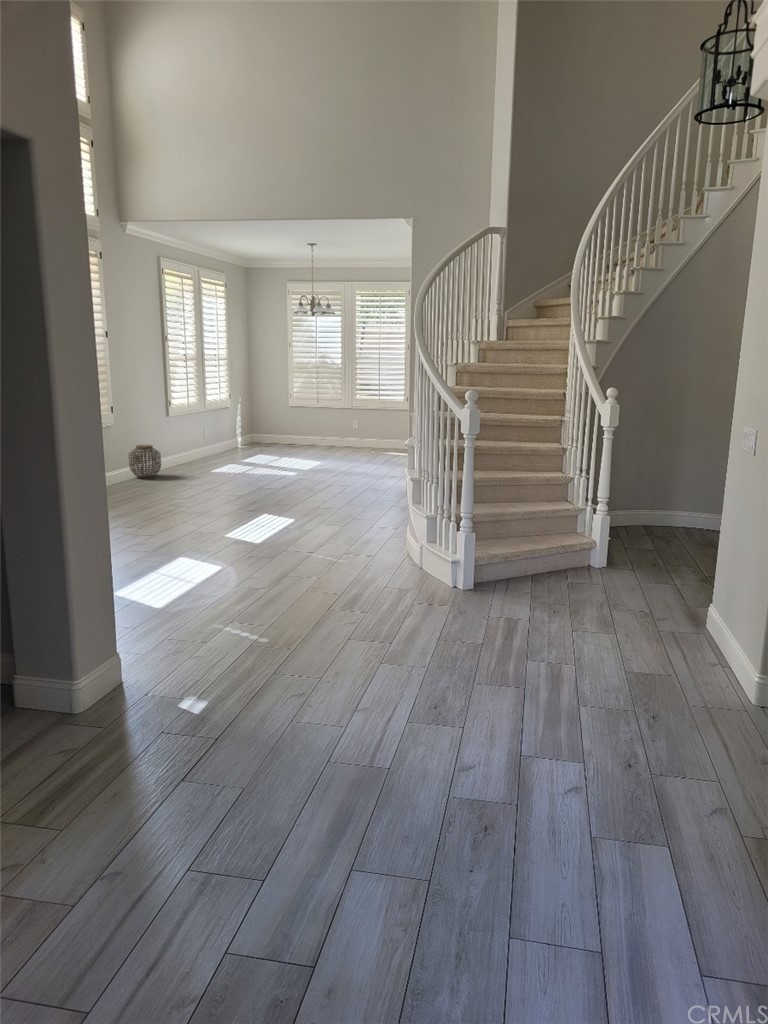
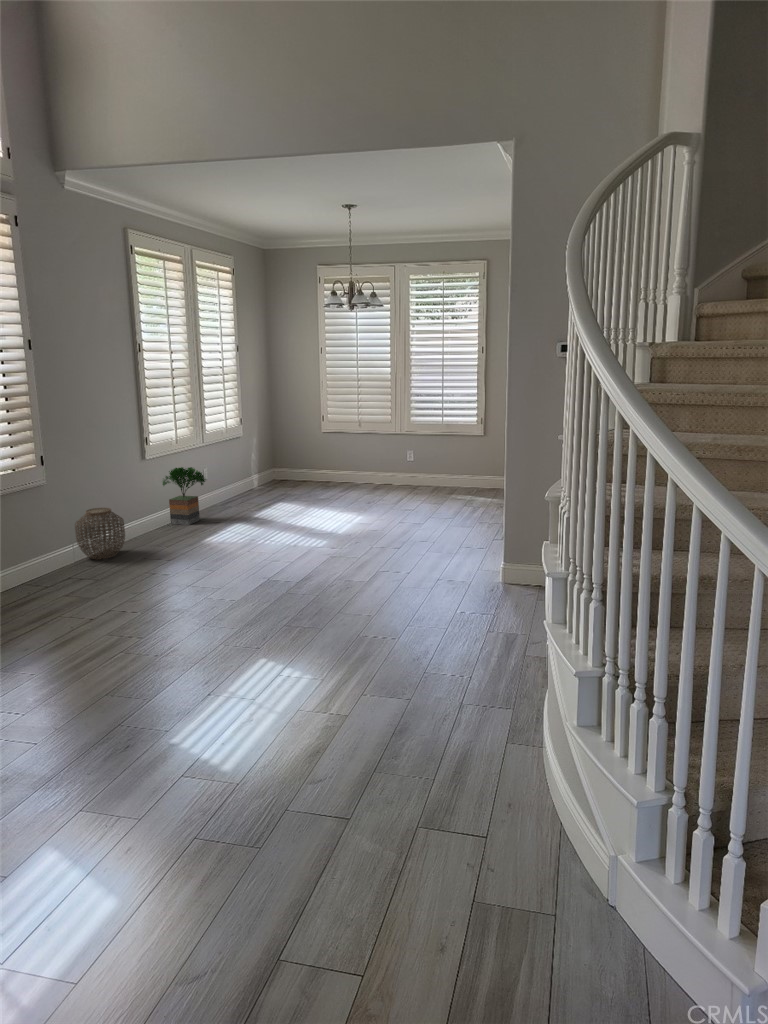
potted tree: none [178,423,211,464] -> present [163,467,206,525]

